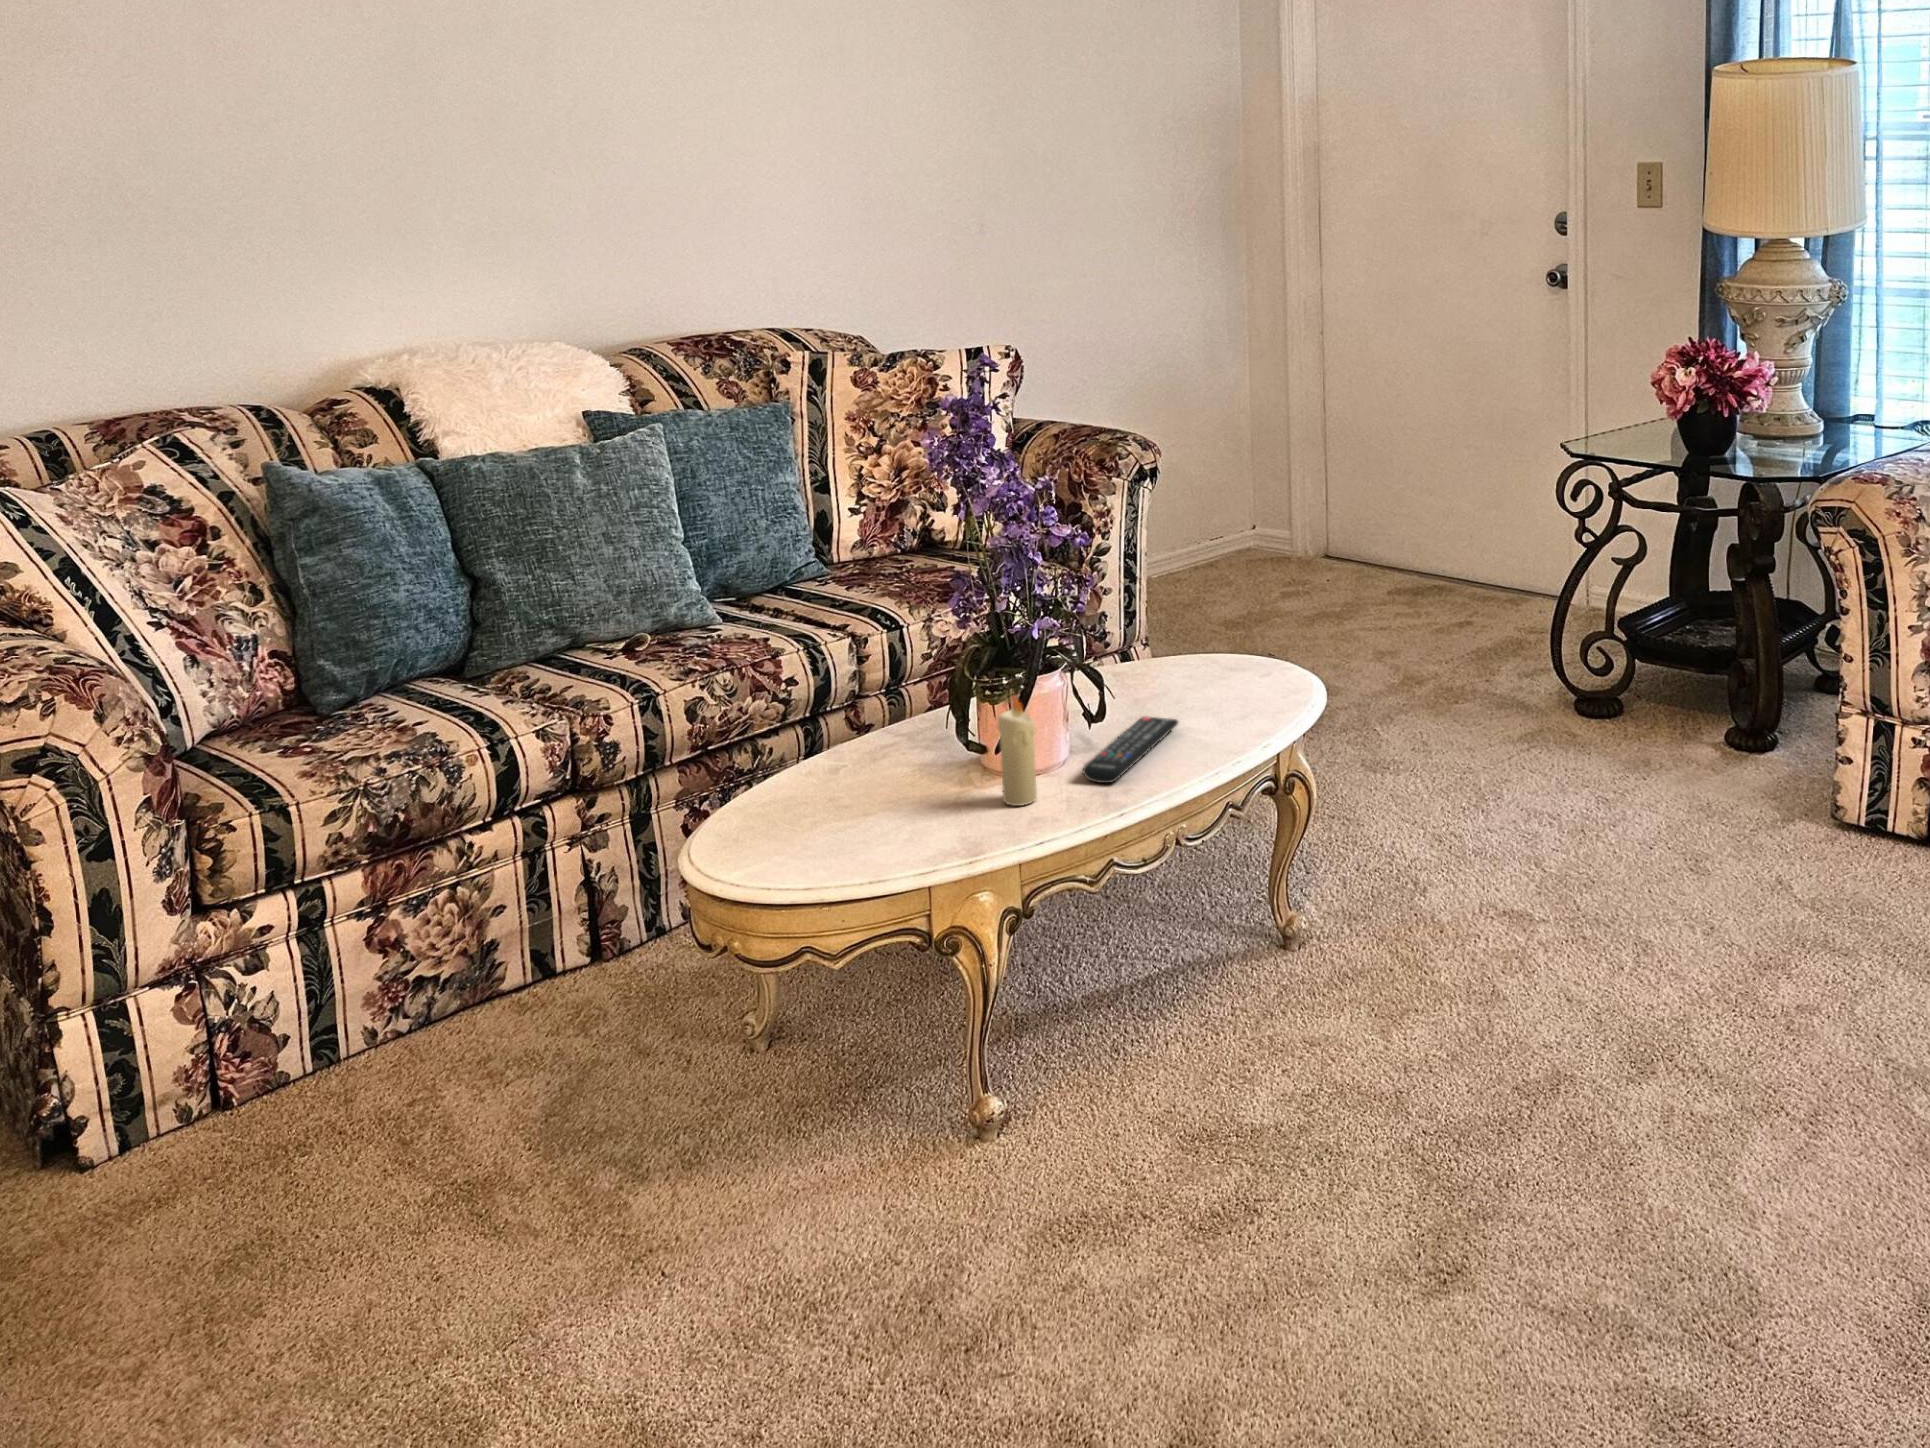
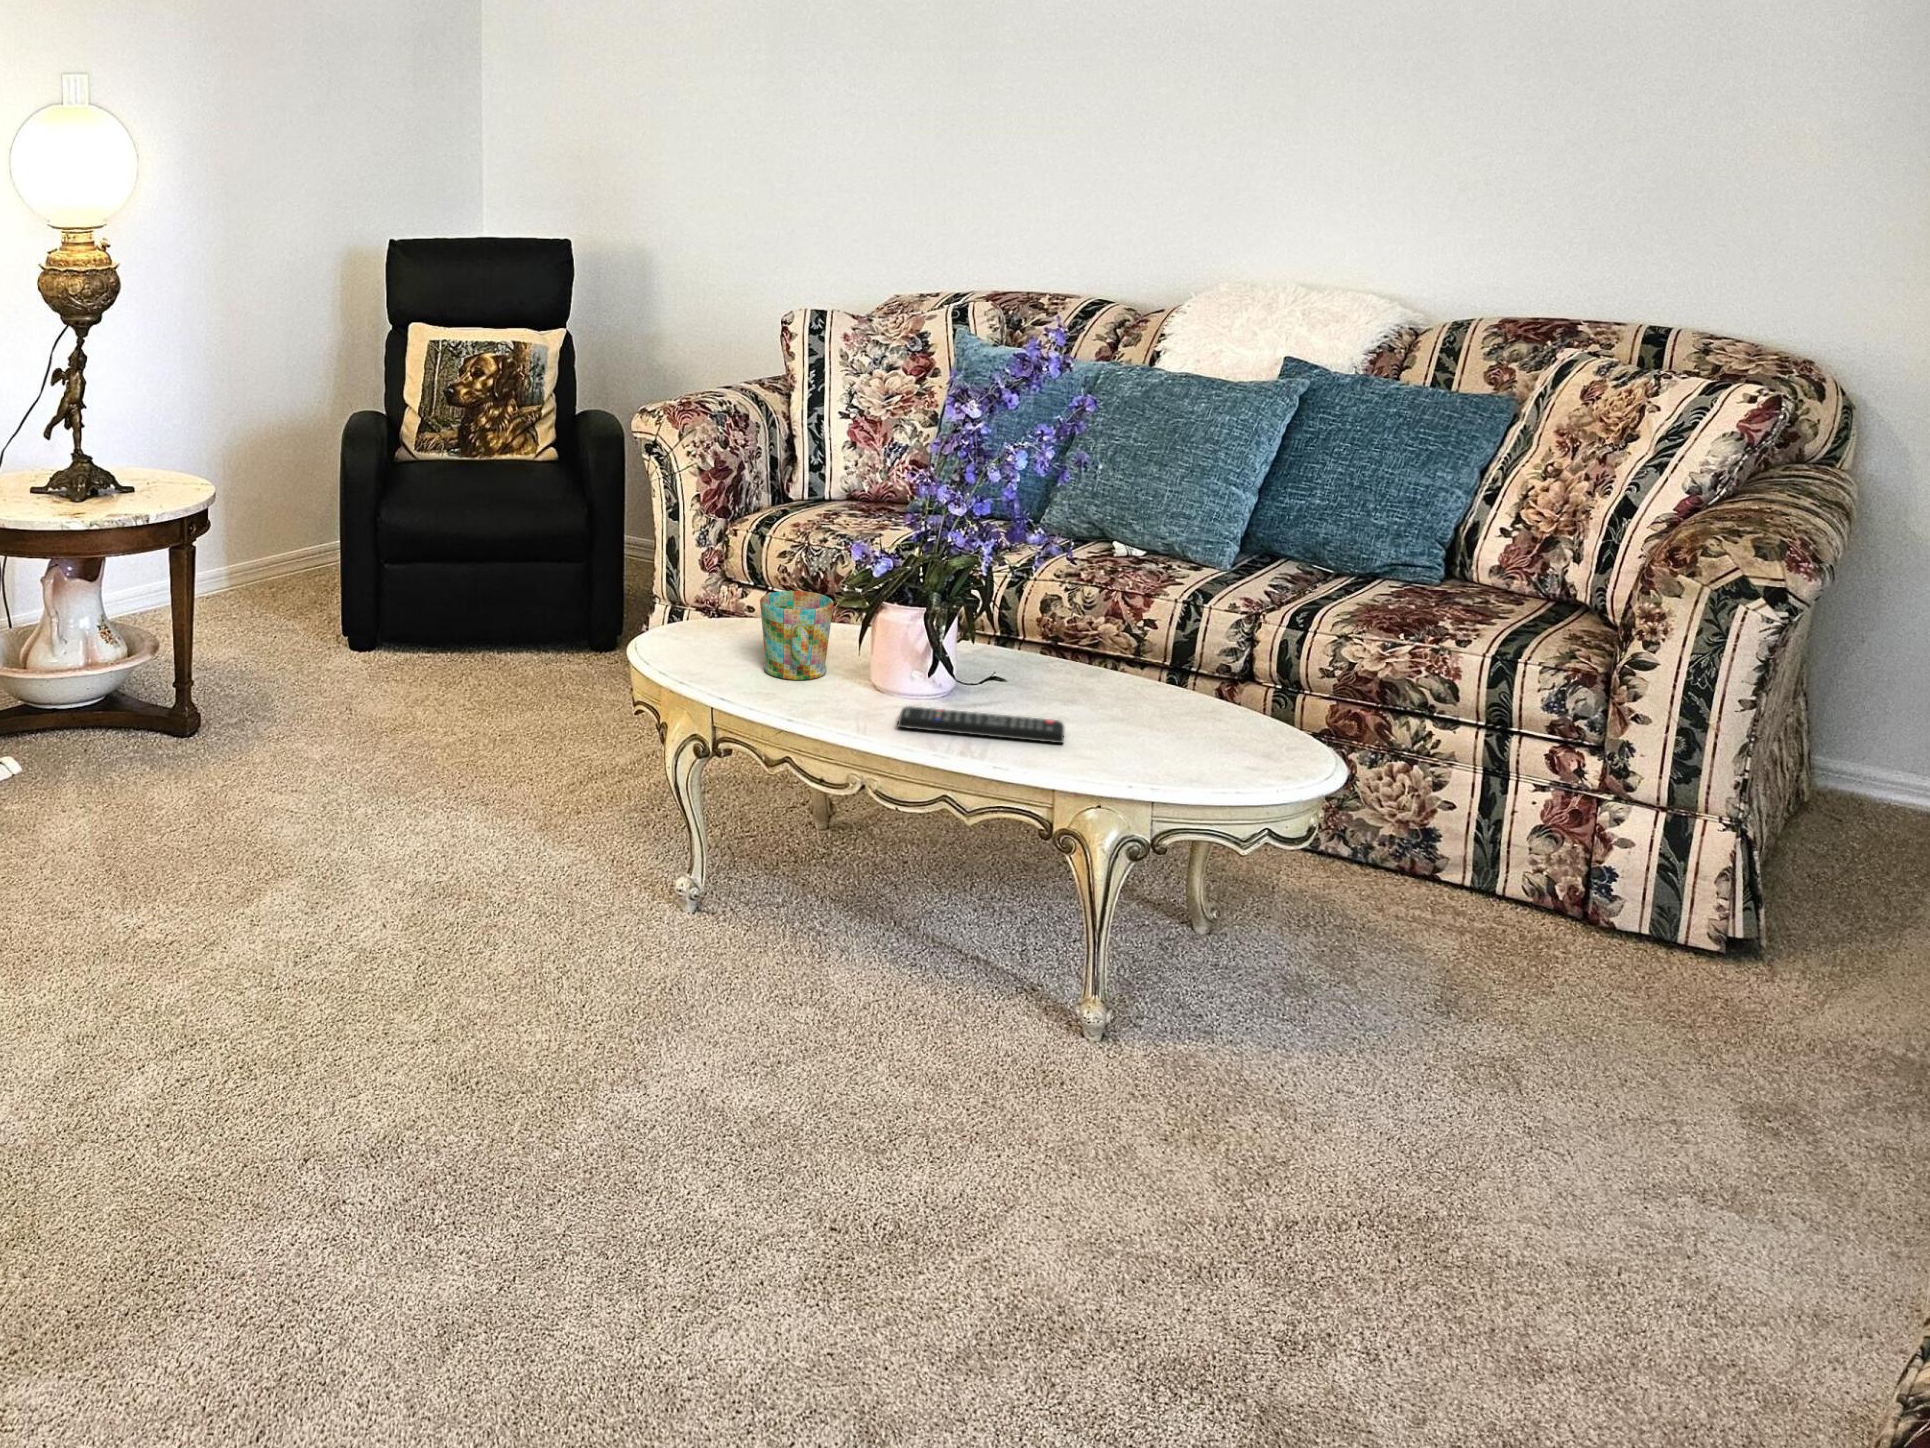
candle: present [998,697,1037,806] -> none [836,607,871,707]
mug: none [841,724,954,836] -> present [760,591,834,680]

